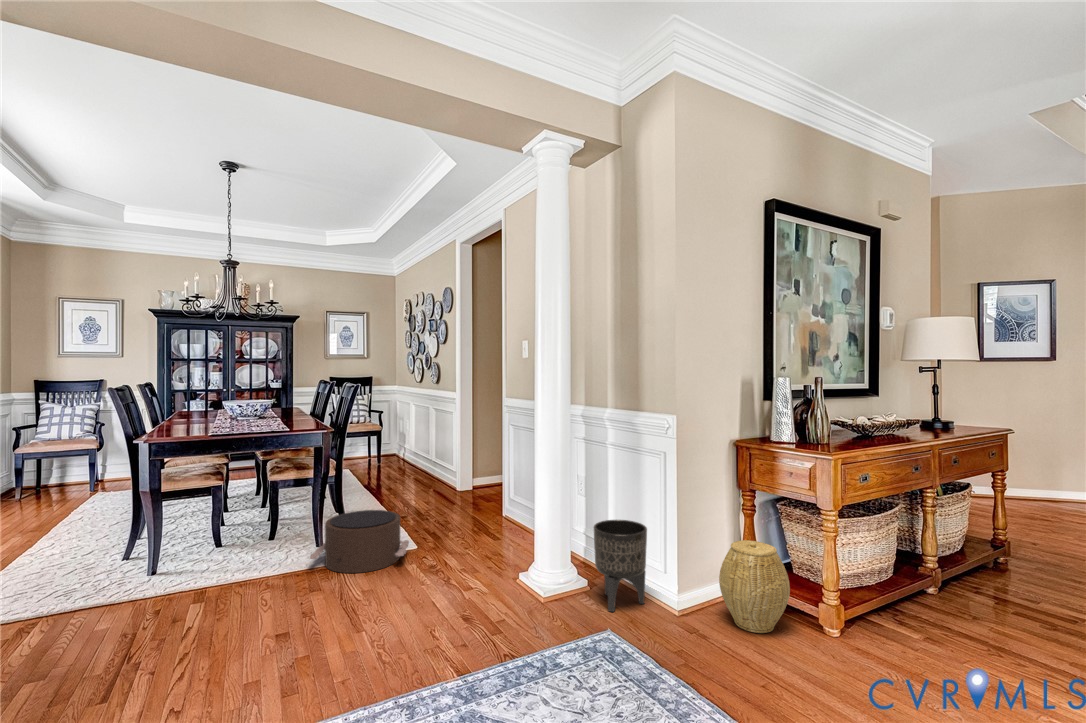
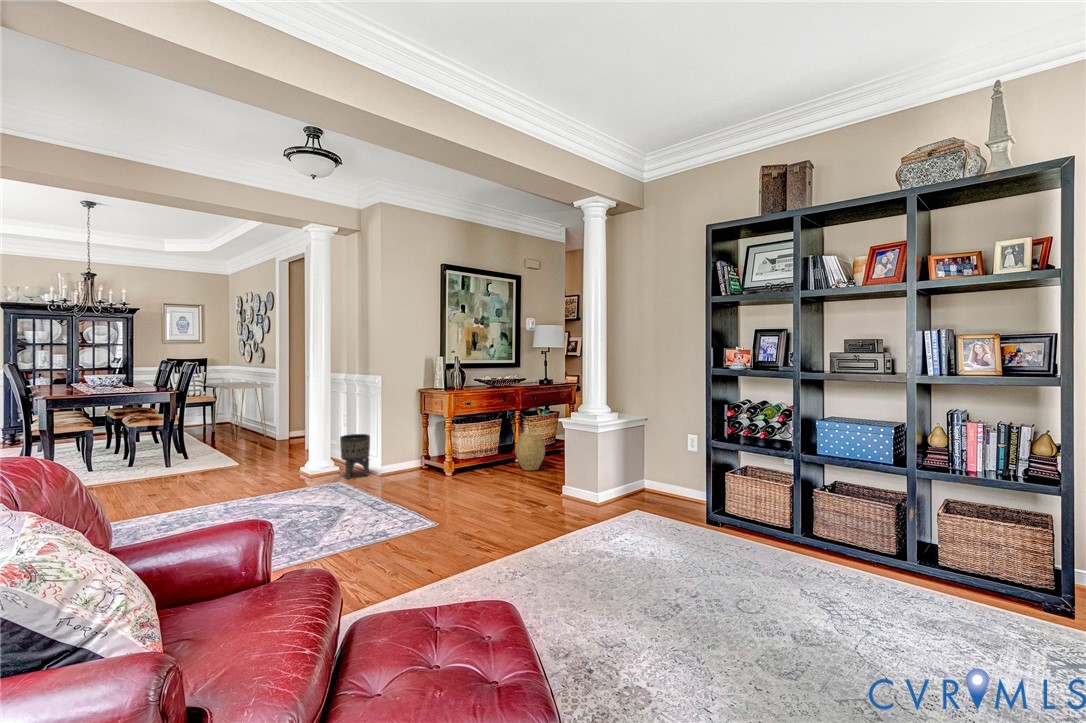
console table: none [370,407,452,491] -> present [205,382,271,440]
pouf: present [310,510,409,573] -> none [162,442,233,476]
woven basket: present [719,540,790,633] -> present [515,432,545,470]

